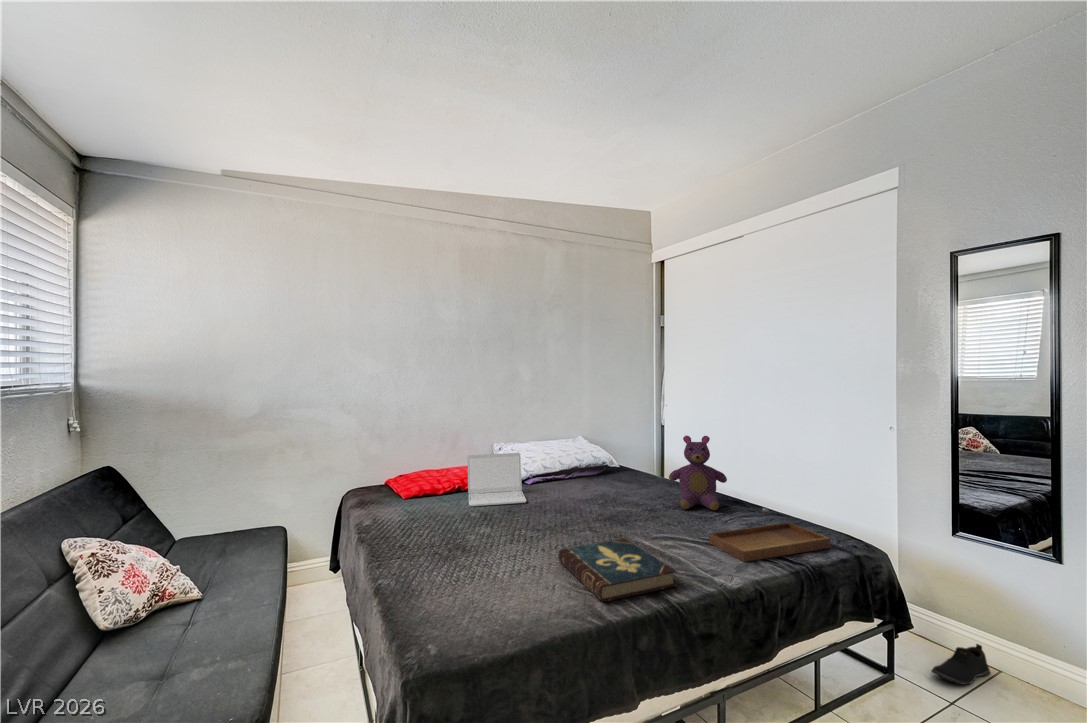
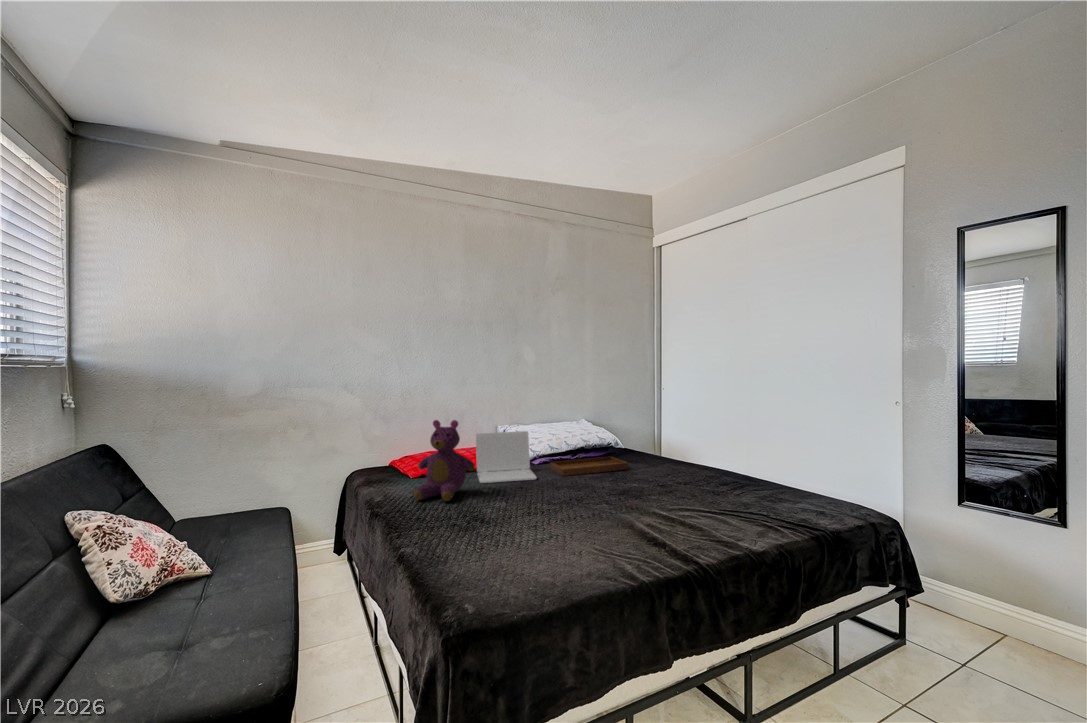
teddy bear: present [669,436,727,510] -> present [414,420,475,501]
tray: present [709,508,830,562] -> present [550,444,628,476]
book: present [558,539,677,602] -> none [581,508,705,566]
shoe: present [931,644,990,685] -> none [939,608,994,647]

